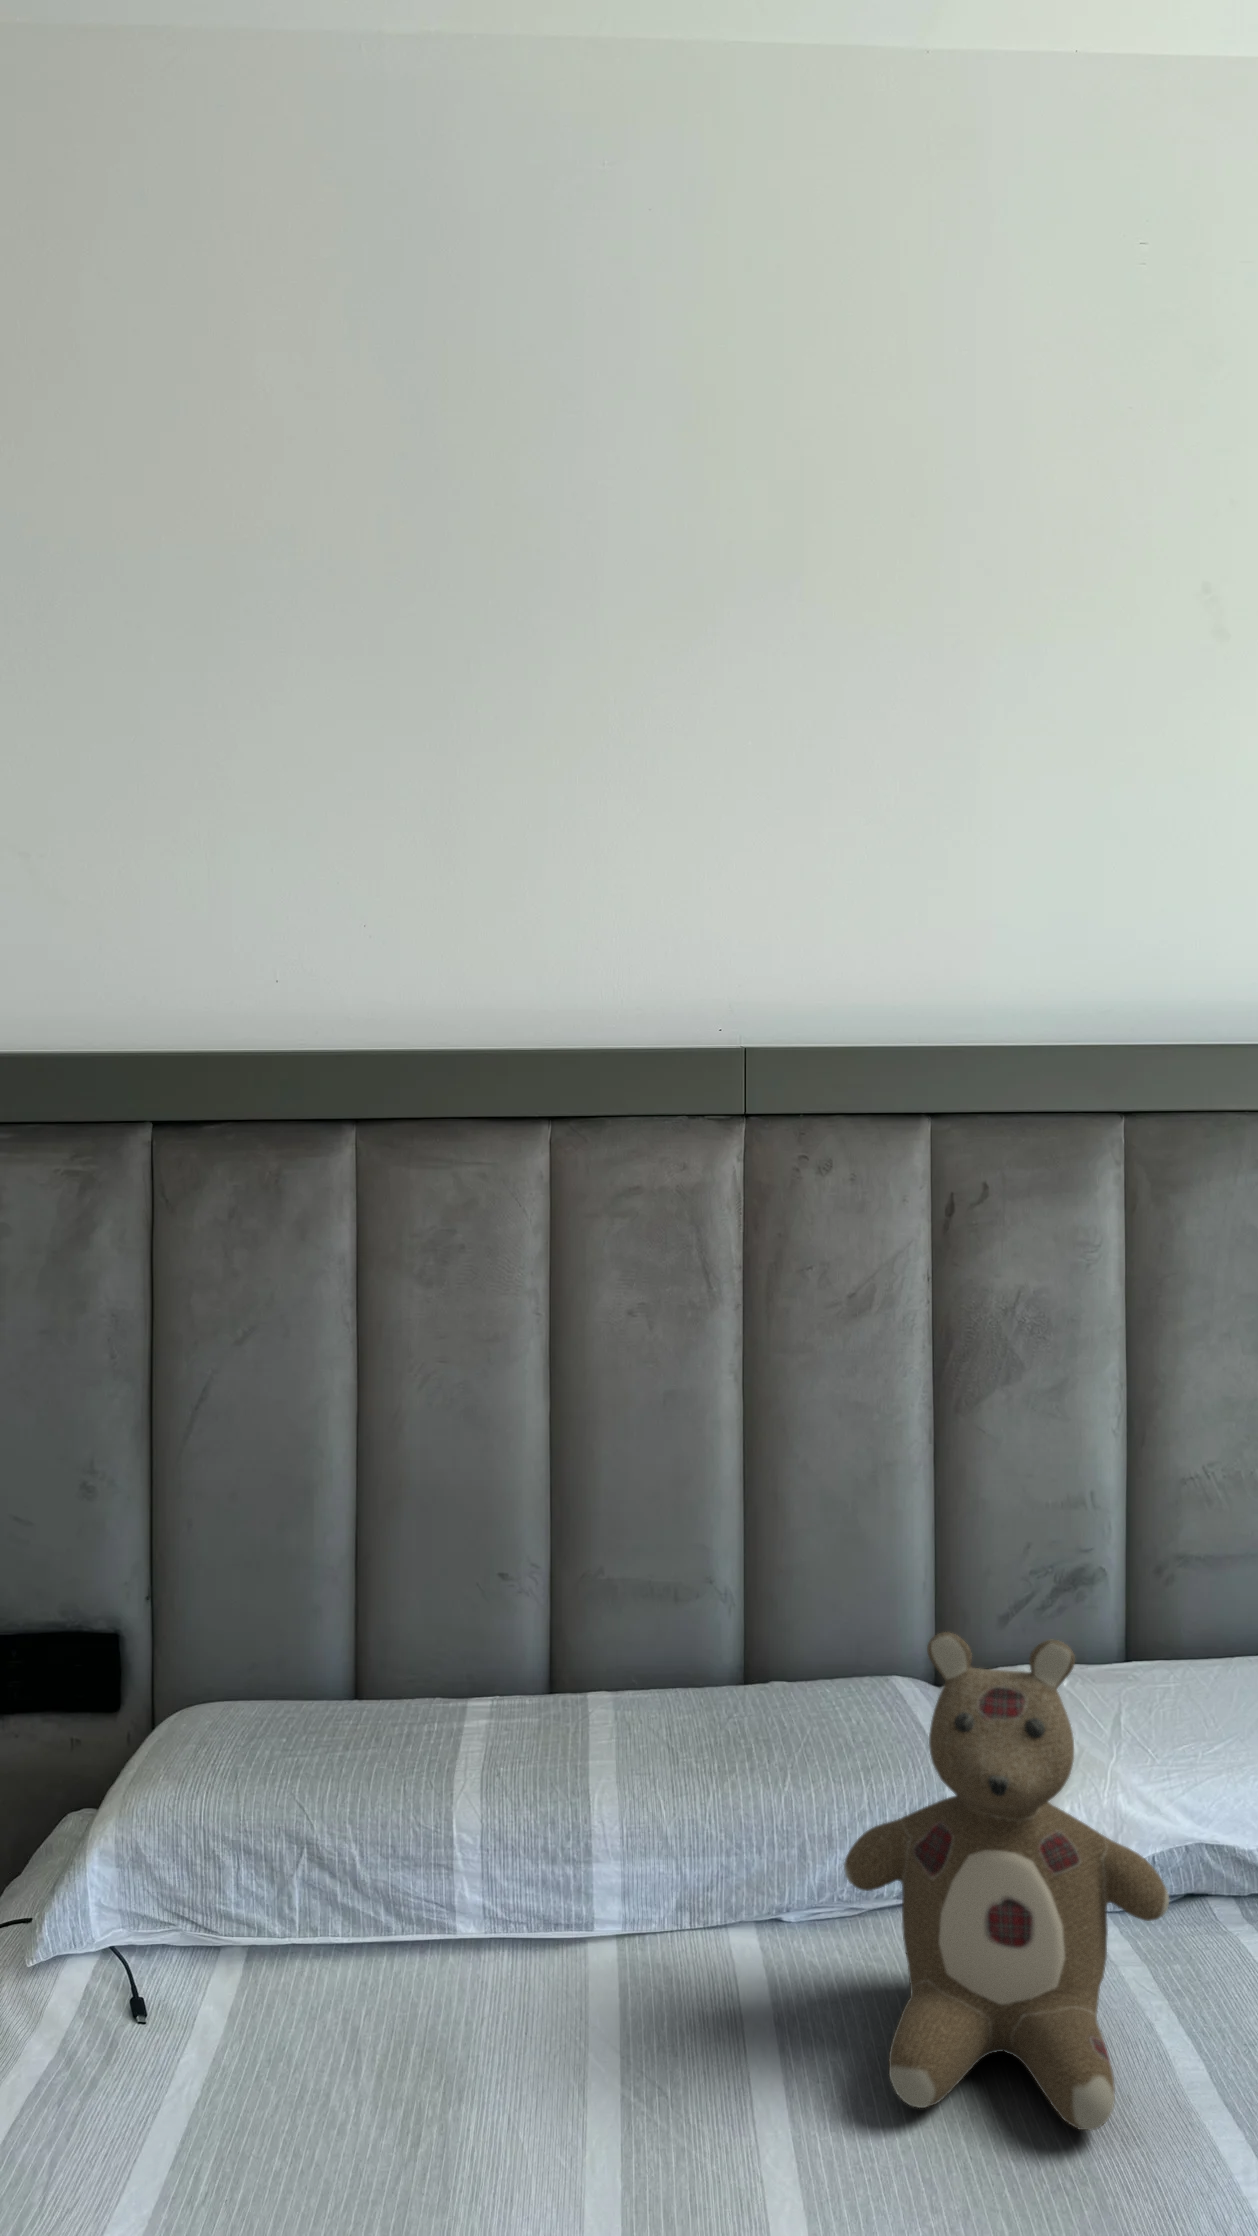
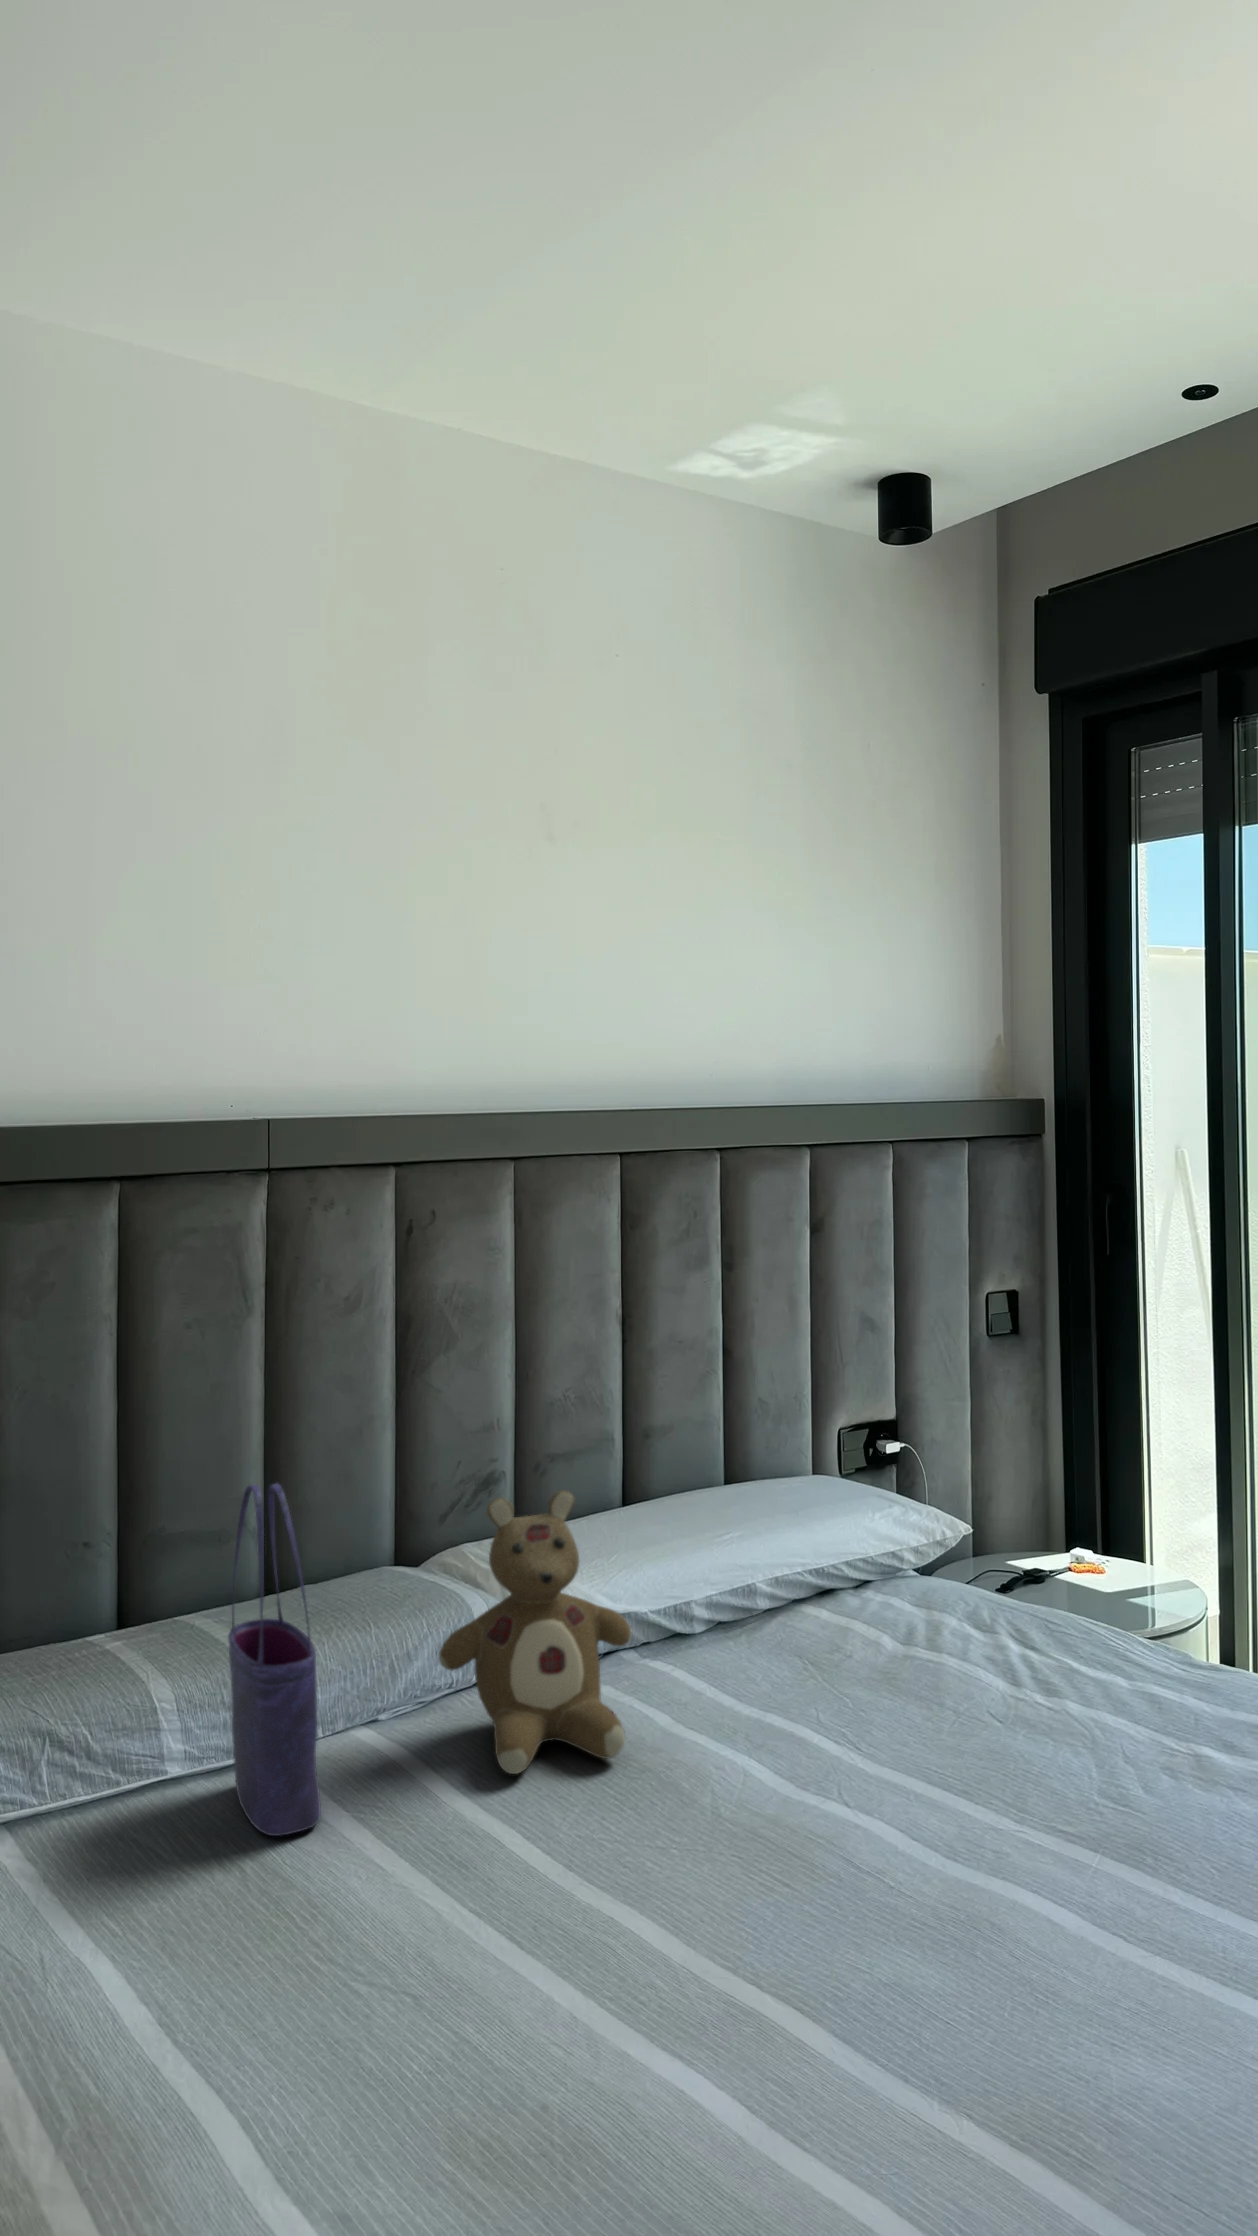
tote bag: none [498,1551,611,2106] -> present [228,1484,321,1836]

